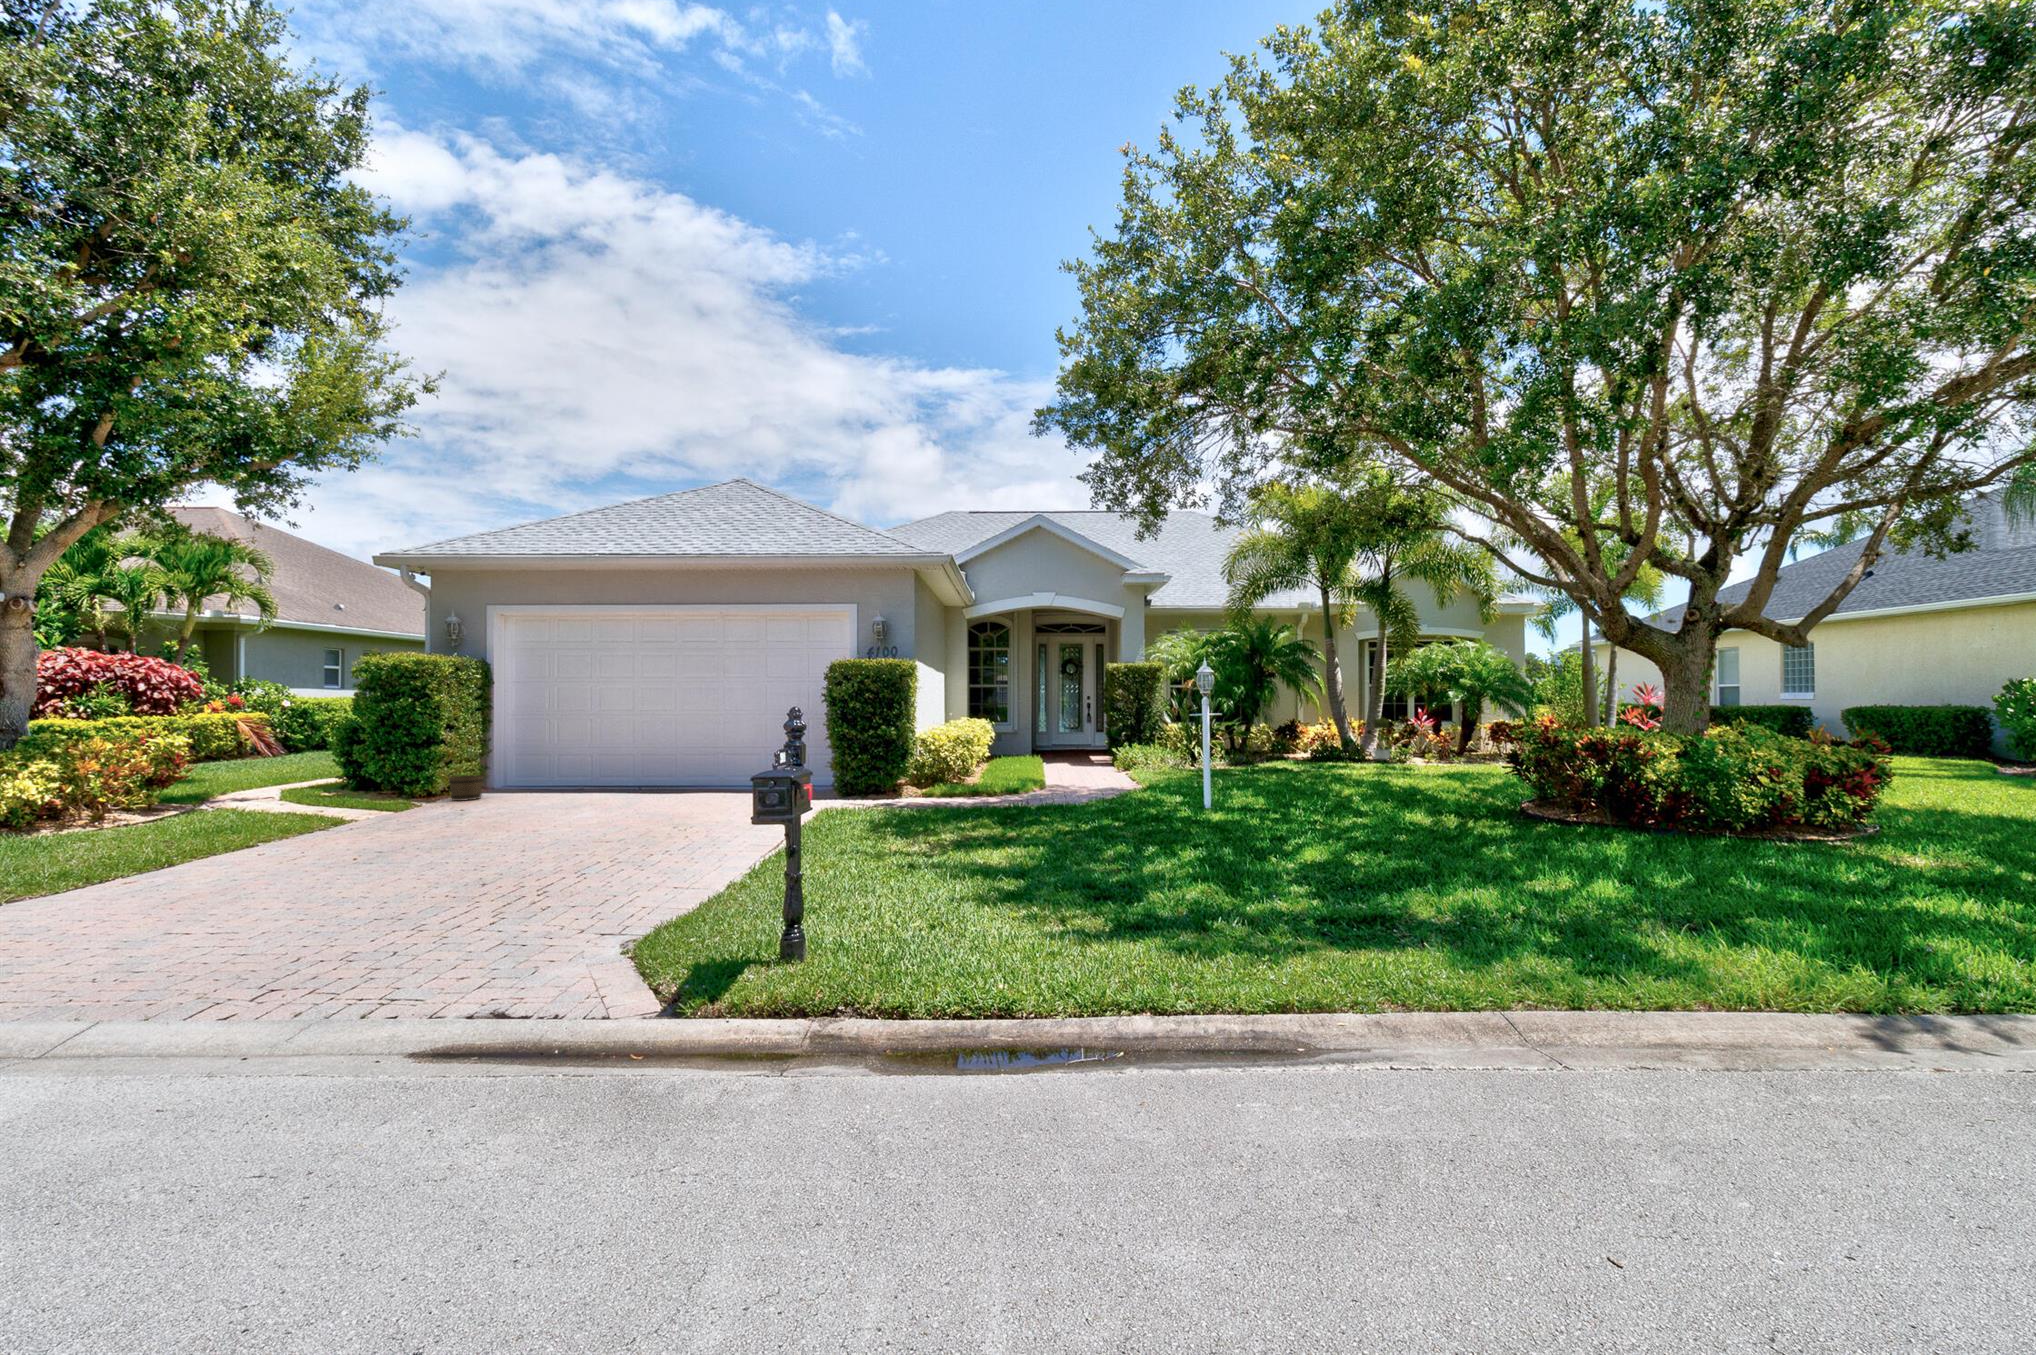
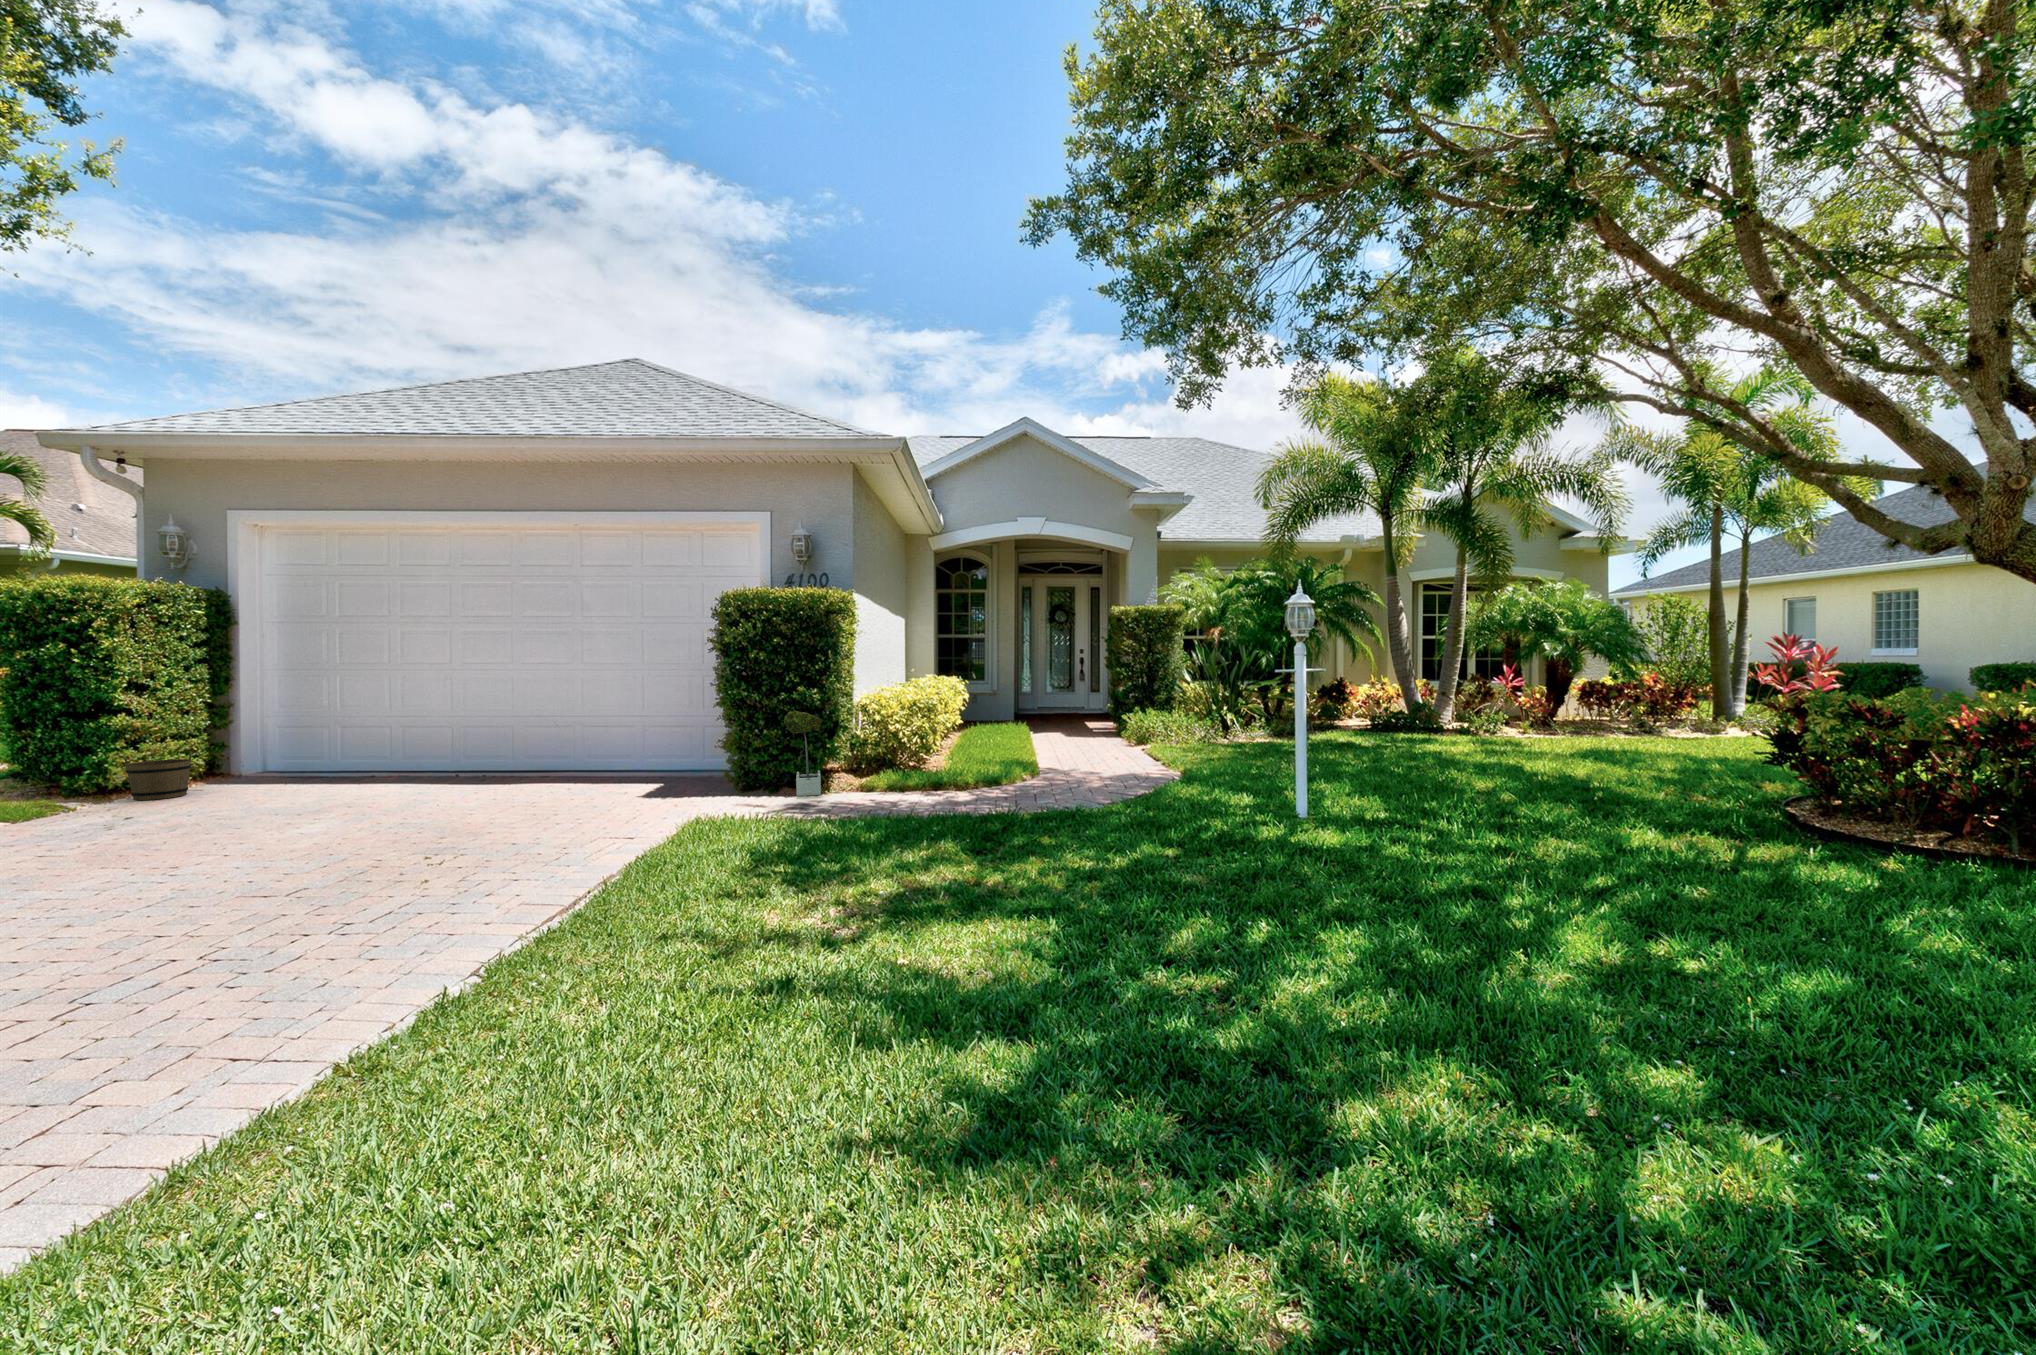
potted tree: present [1374,718,1390,759] -> present [784,710,822,796]

